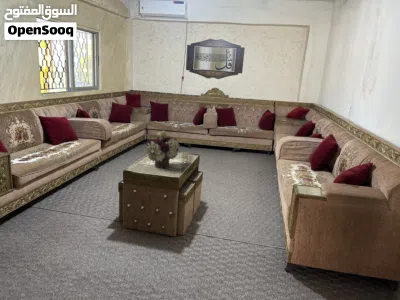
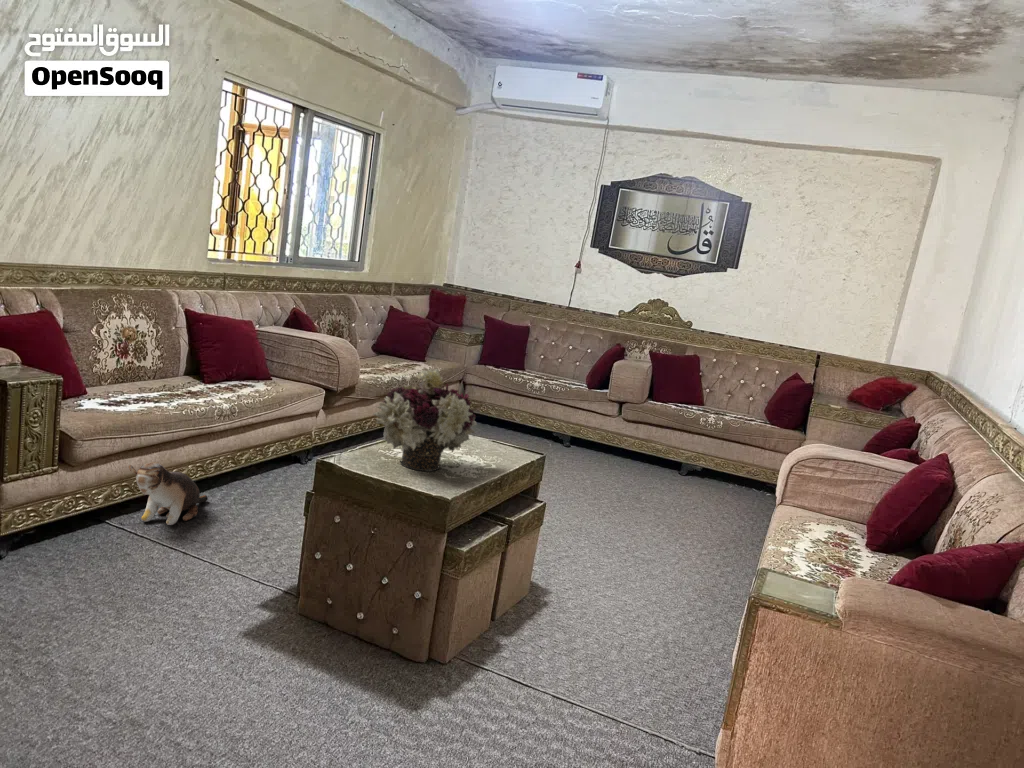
plush toy: none [40,180,68,204] -> present [129,462,208,525]

